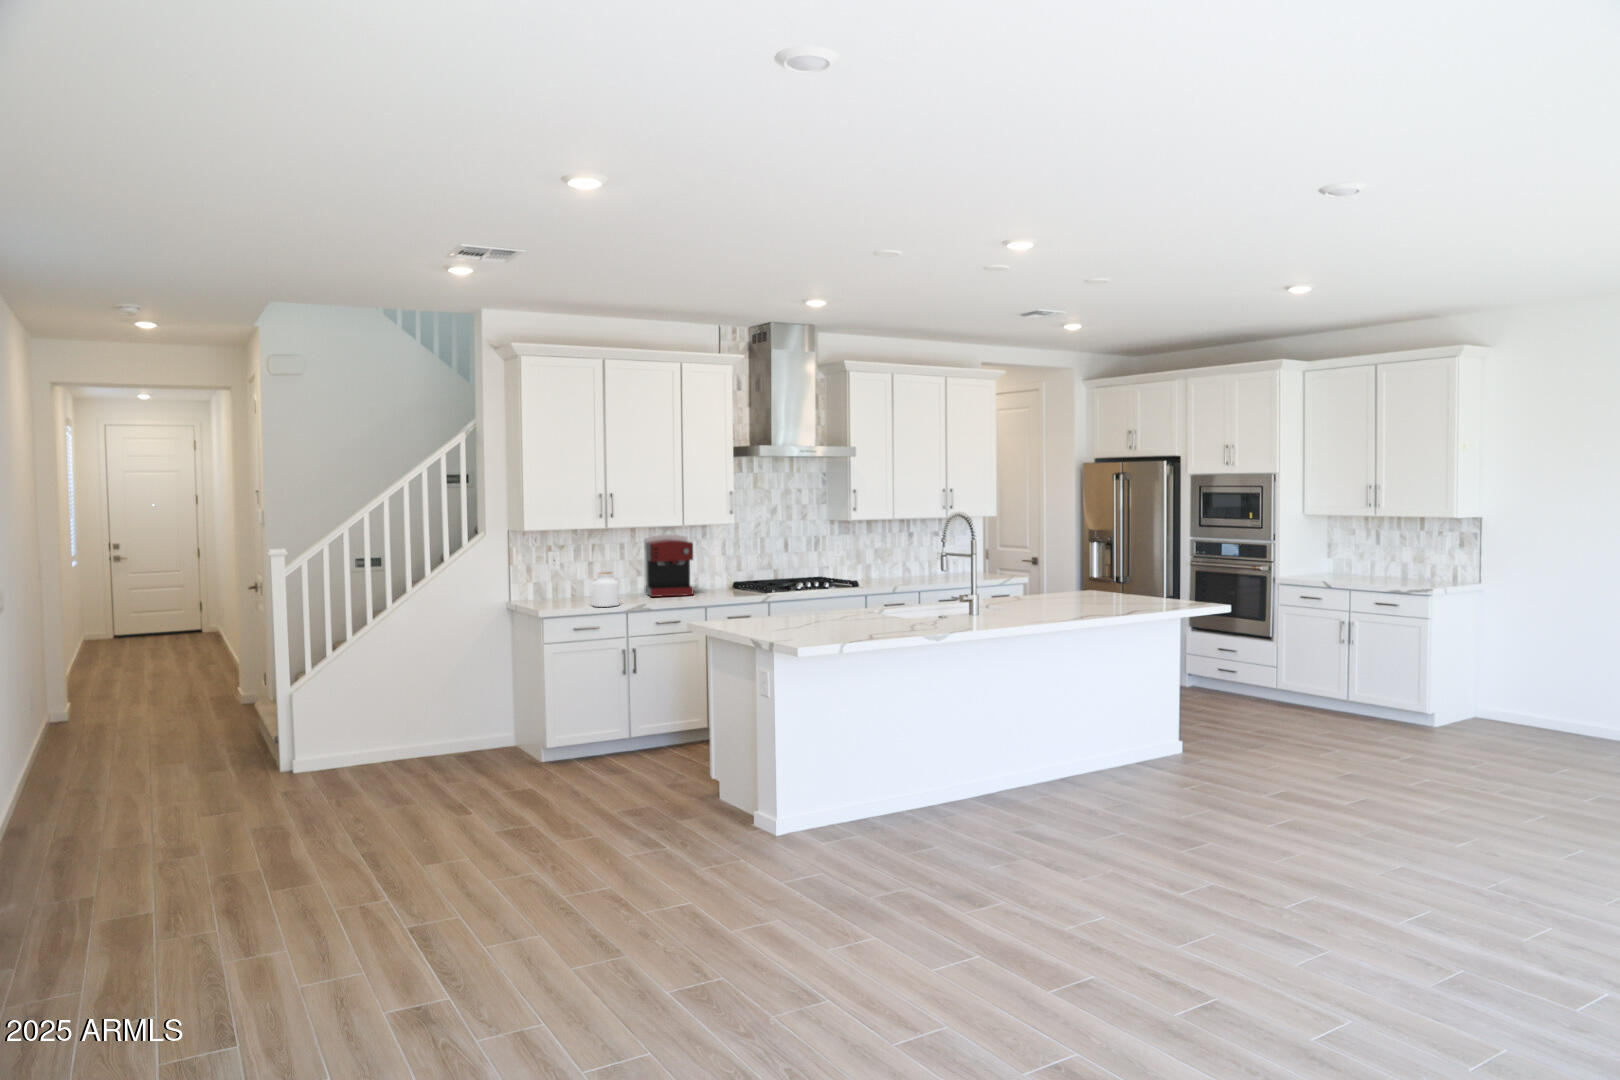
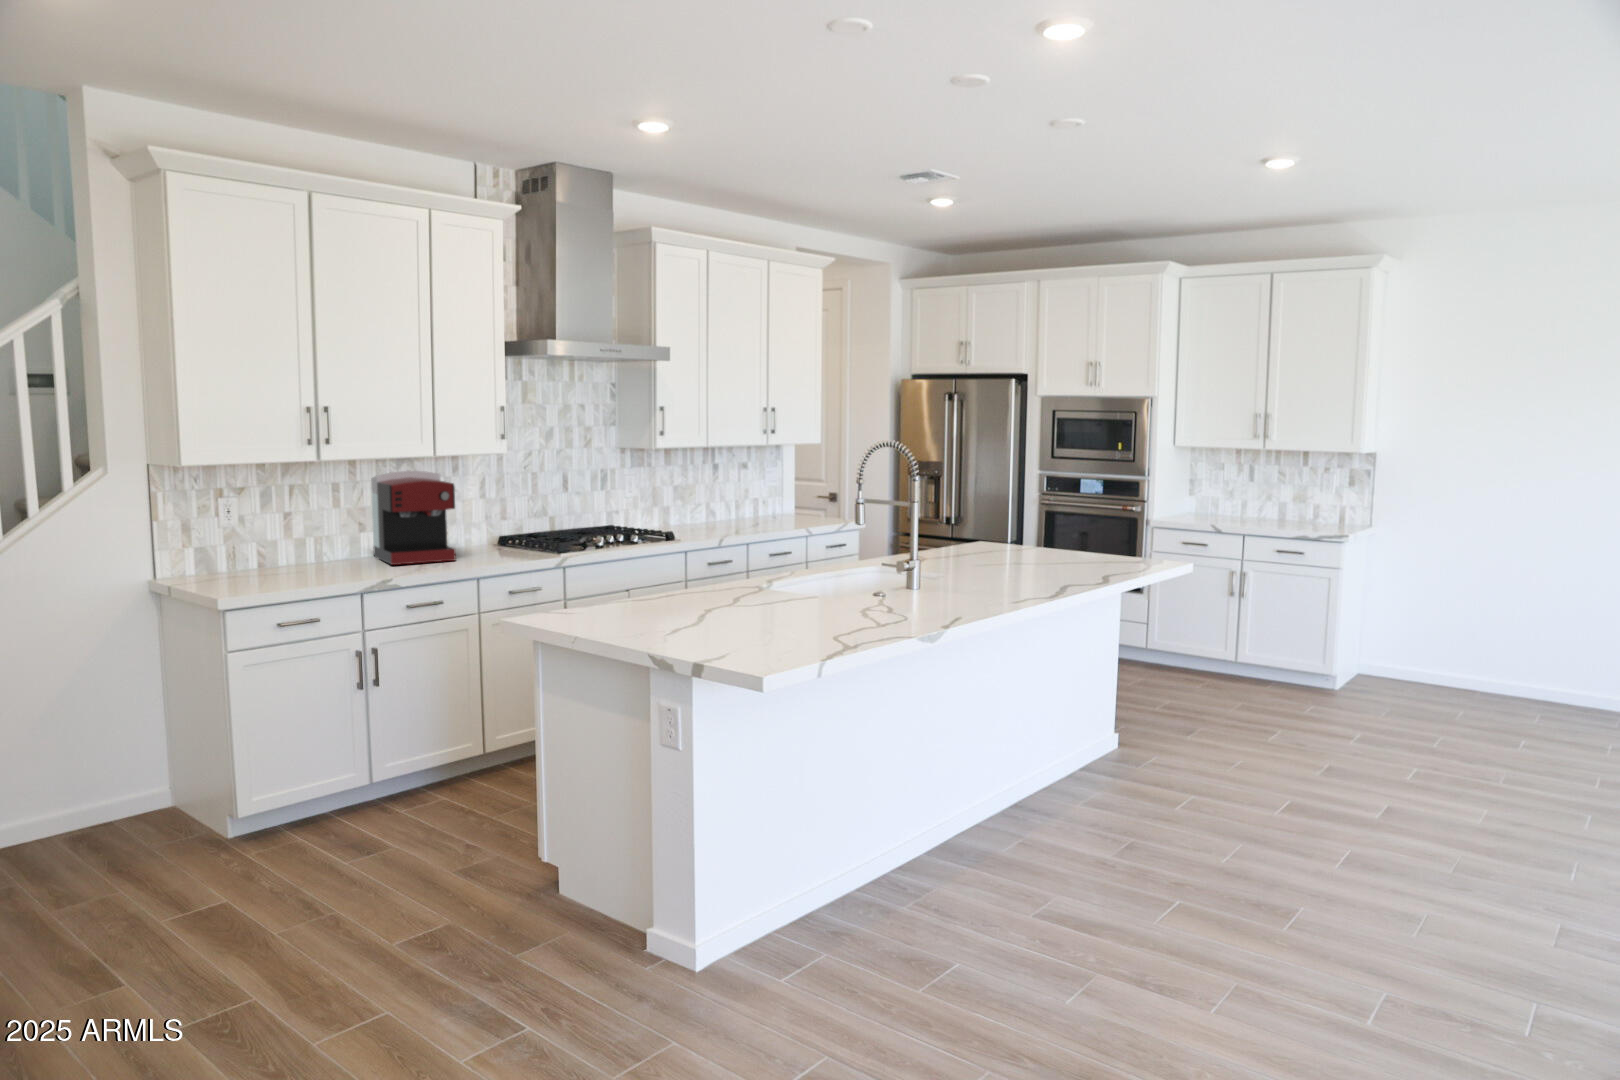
jar: present [592,572,620,607] -> none [303,531,349,585]

